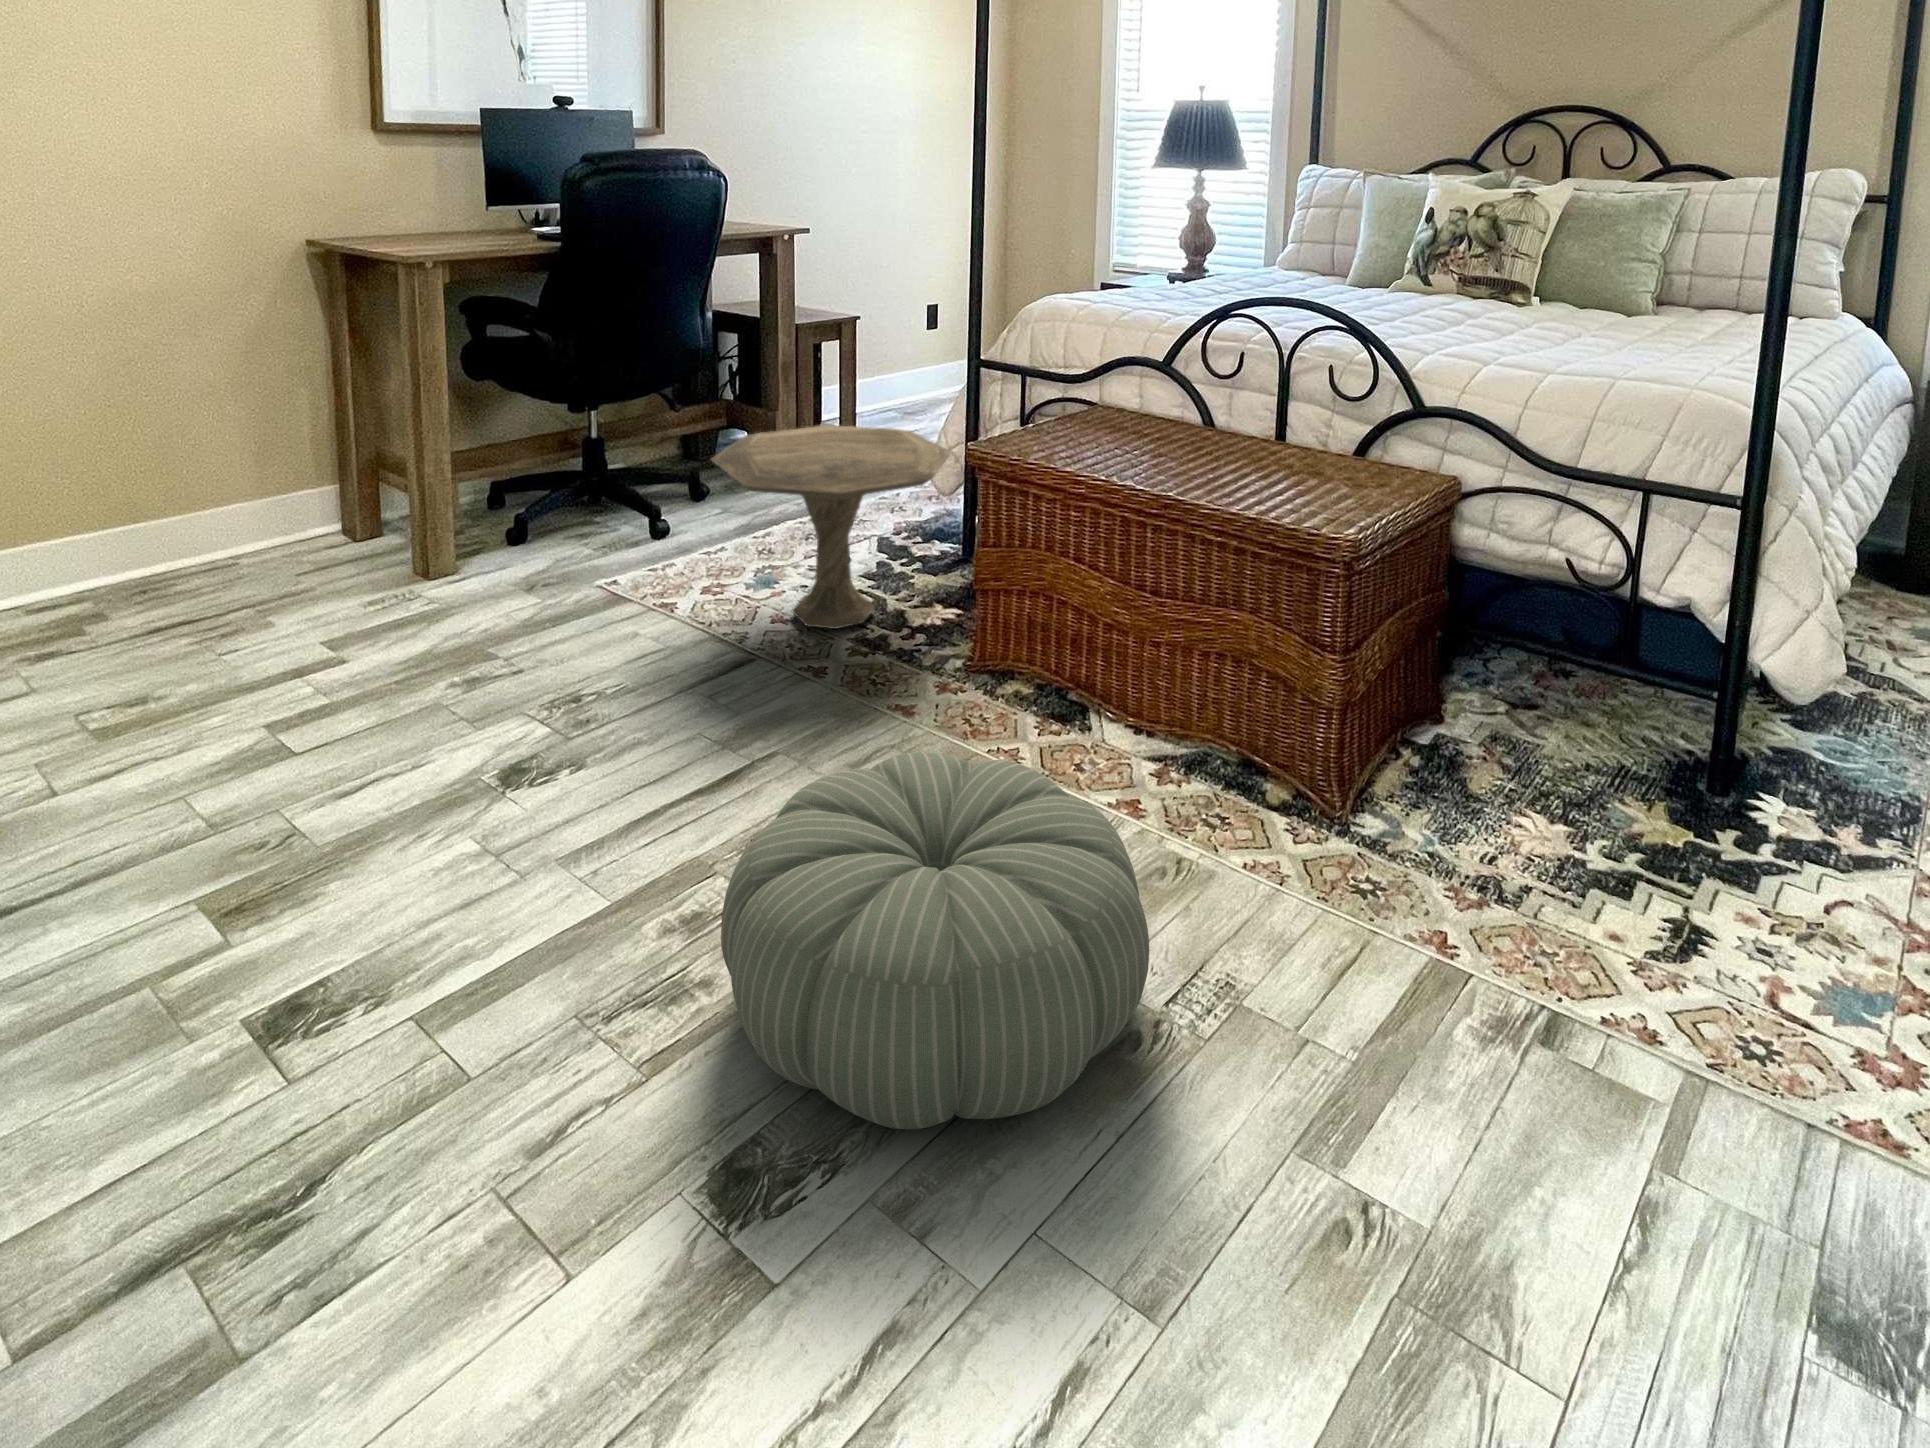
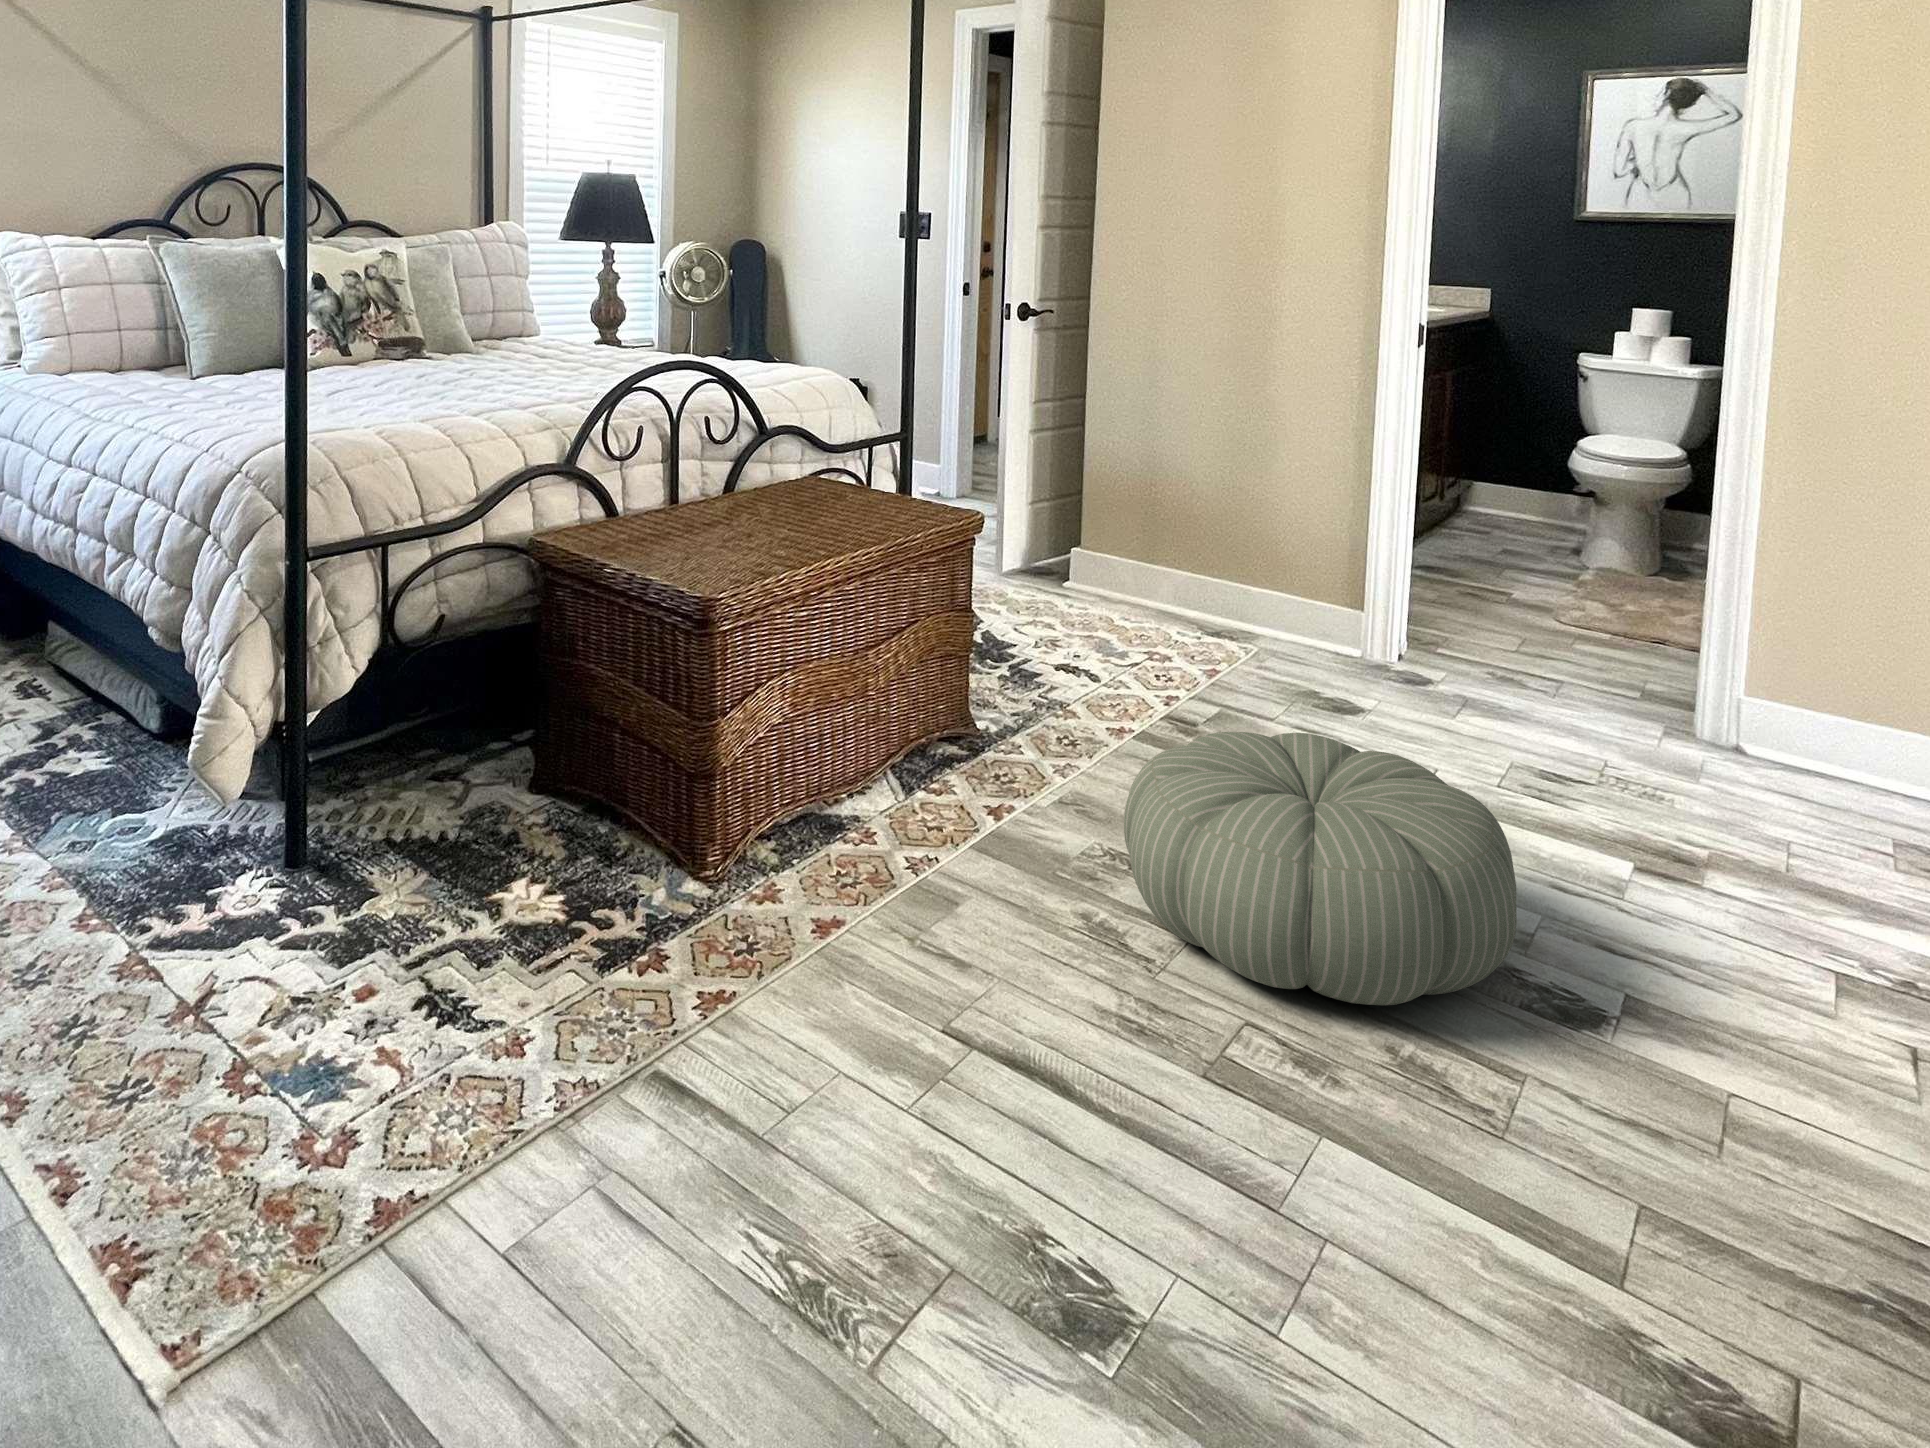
side table: present [711,425,952,629] -> none [255,659,689,1051]

